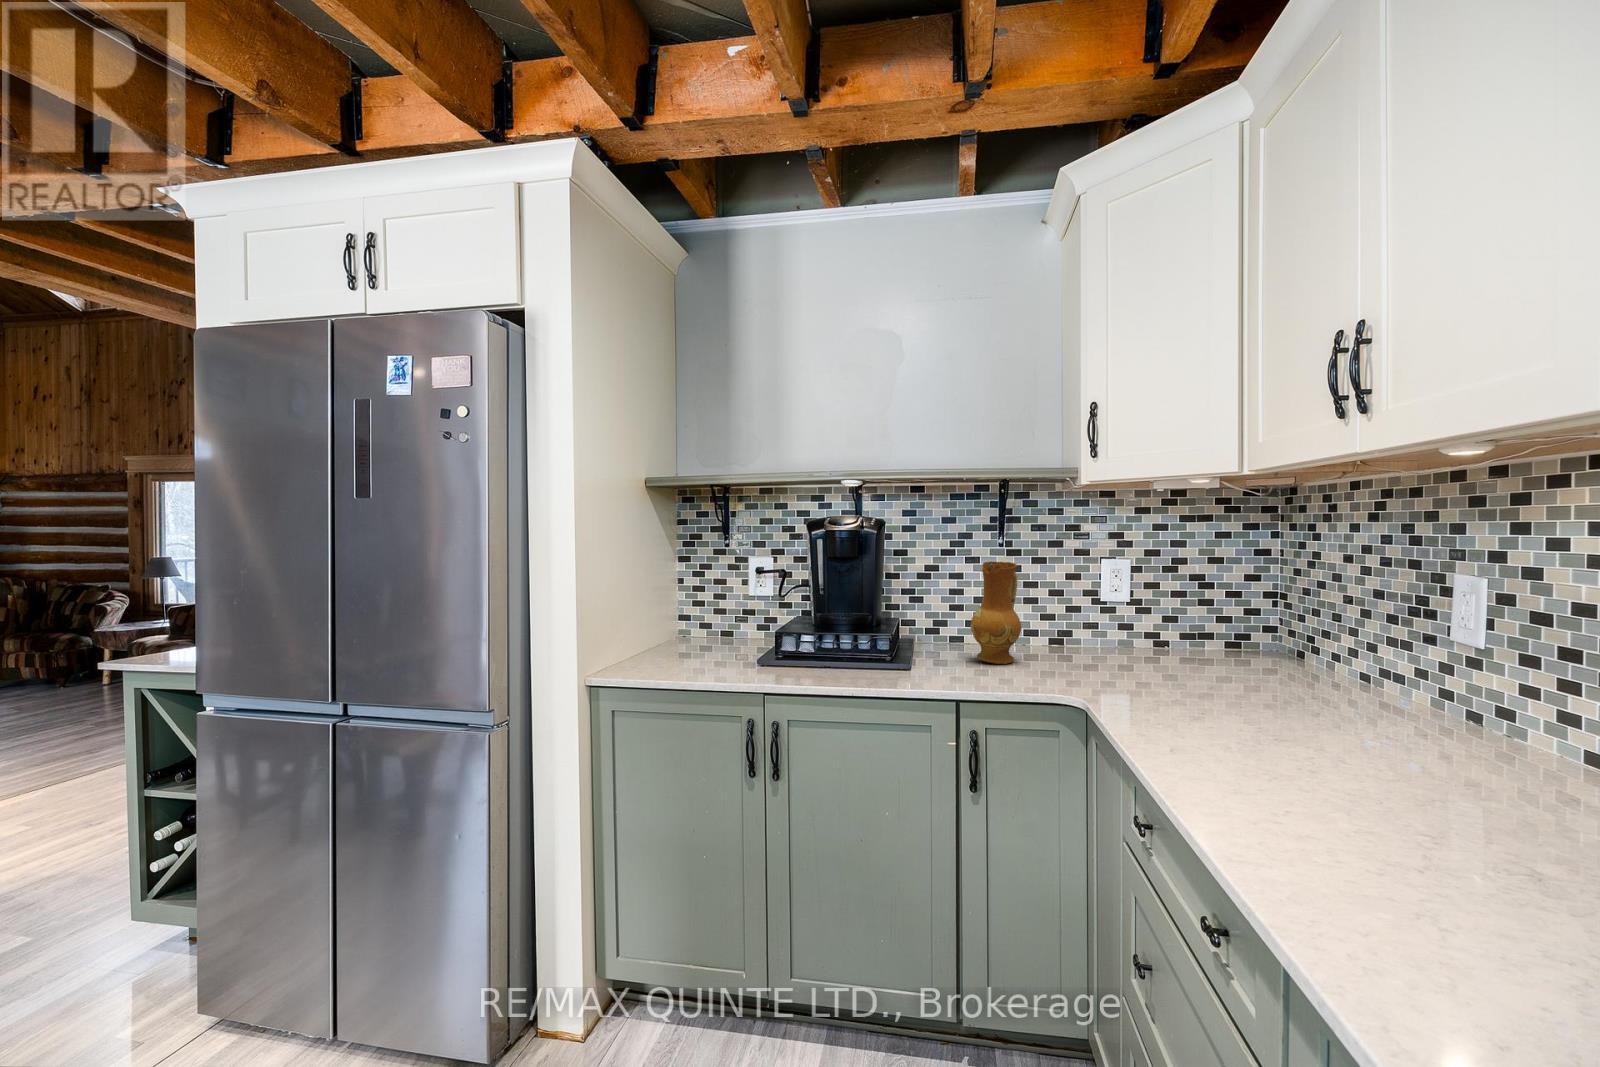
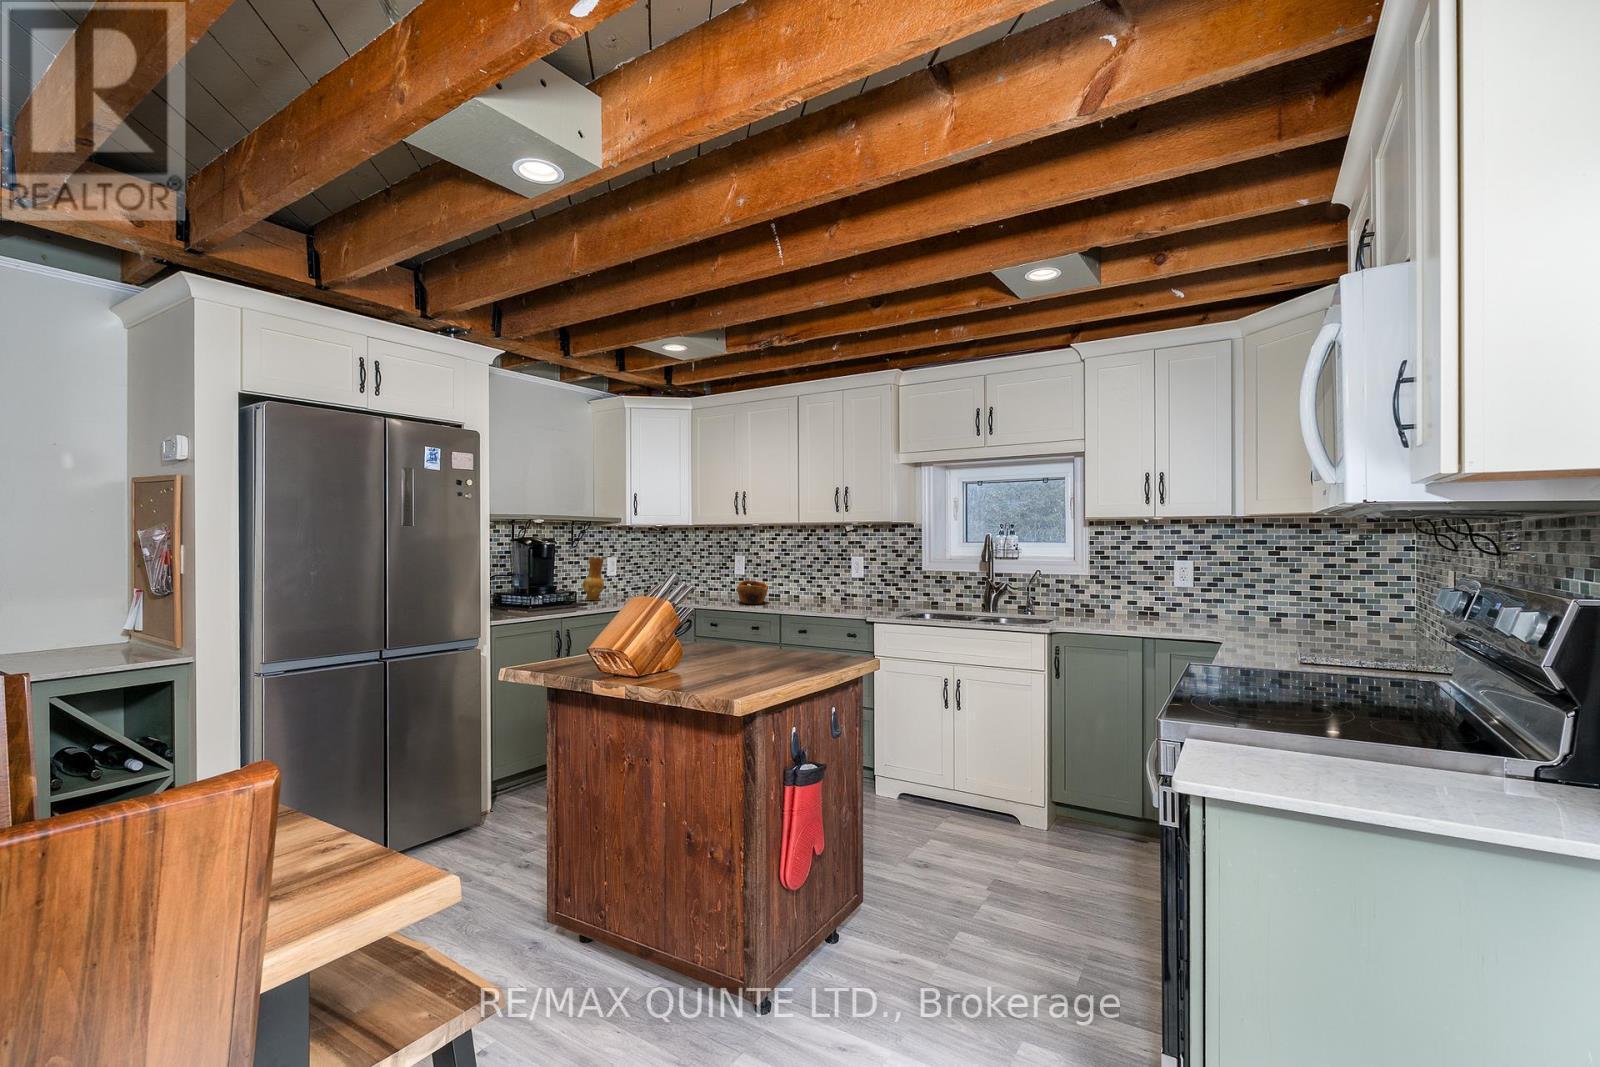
wooden bowl: none [1290,693,1499,834] -> present [737,581,768,604]

